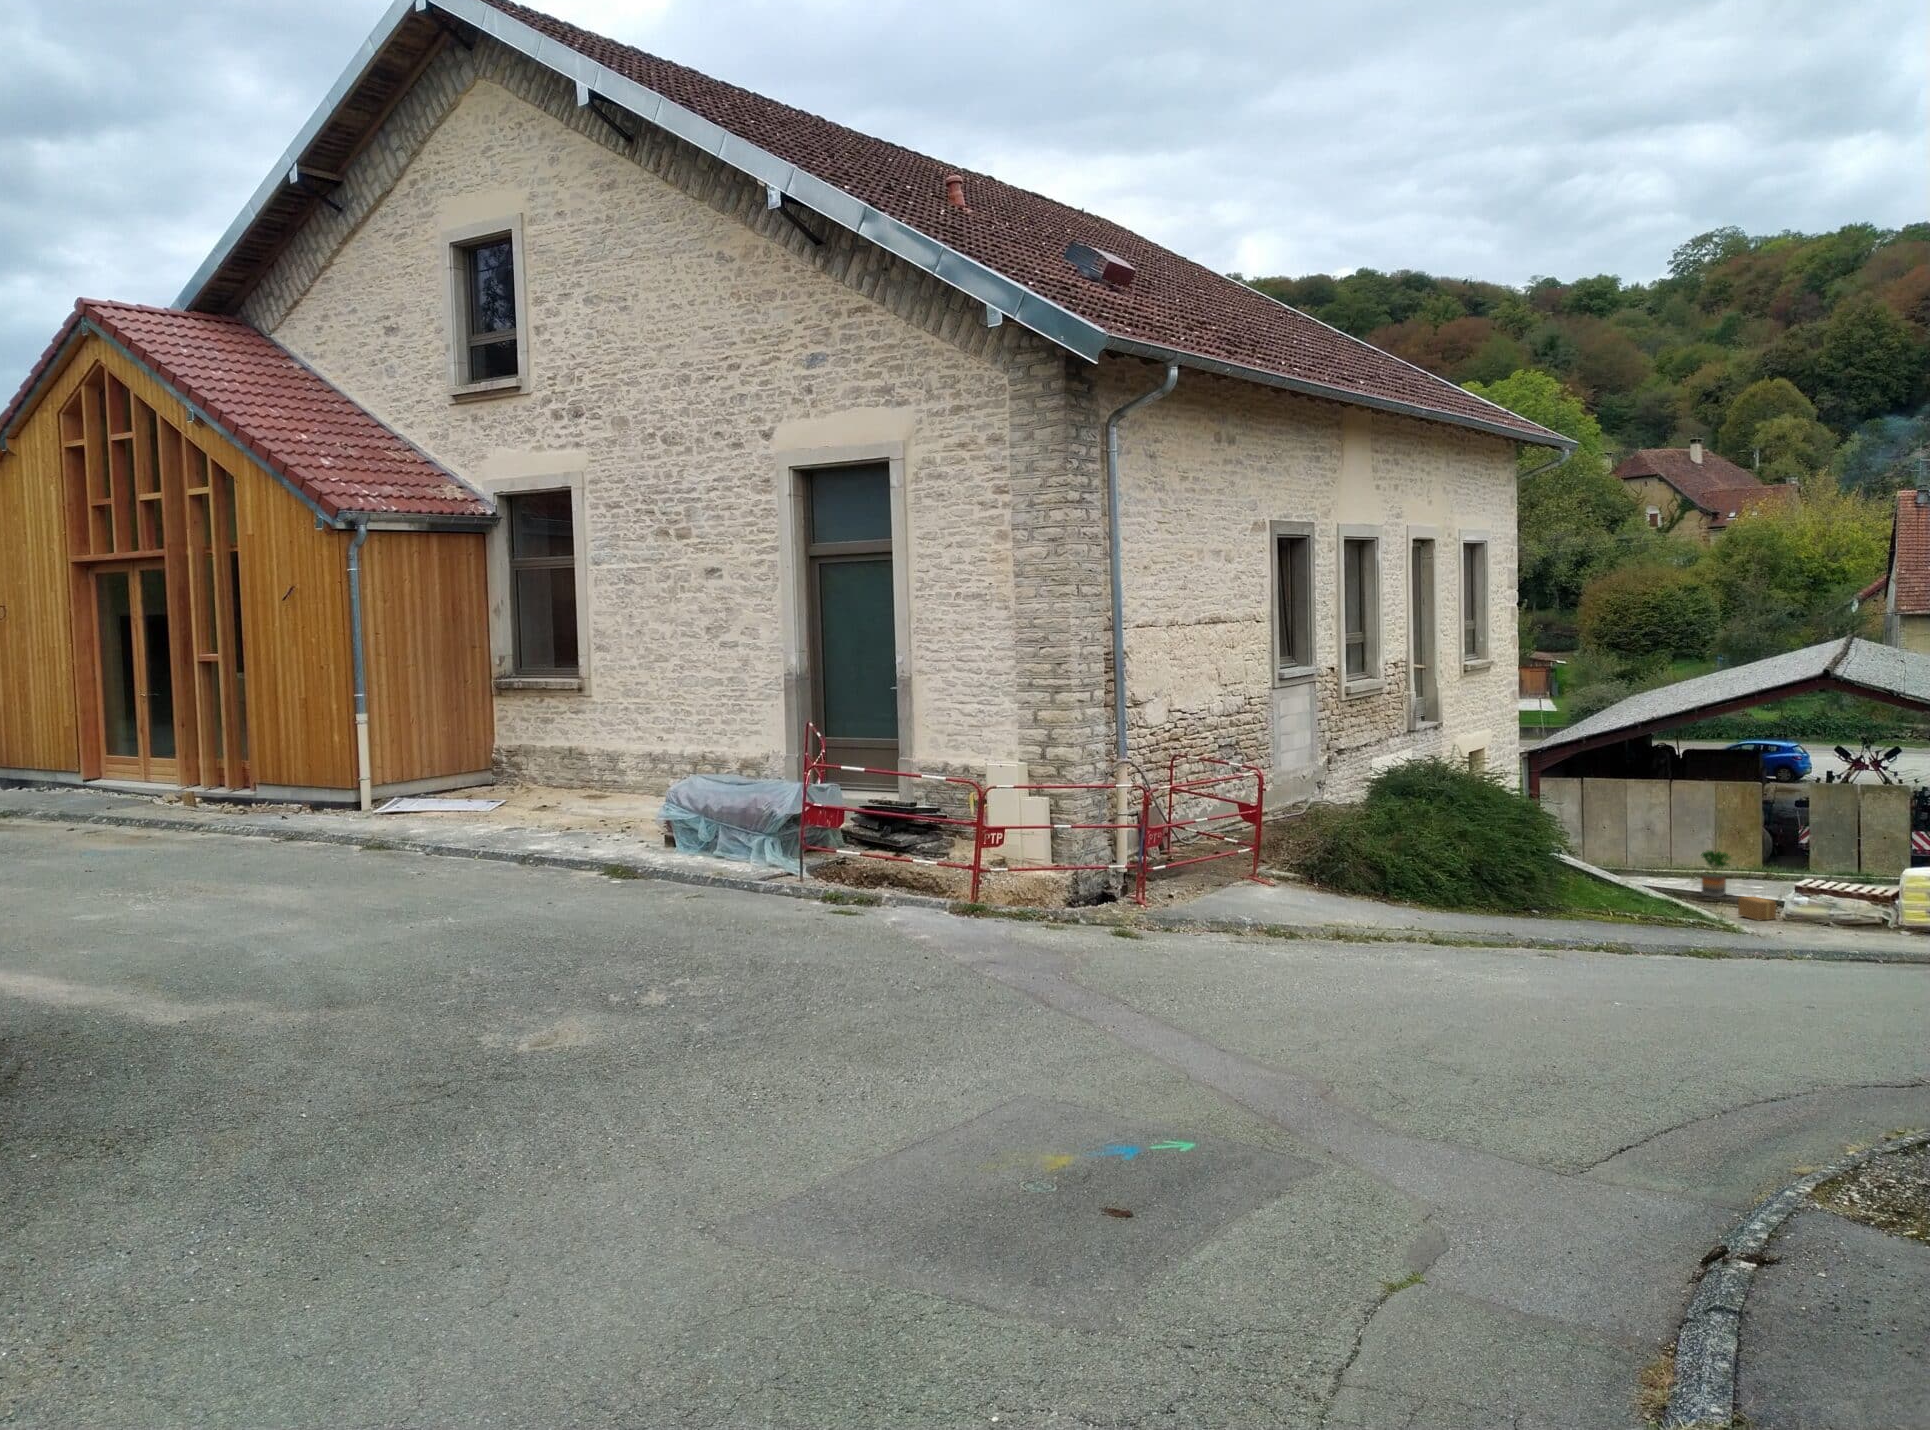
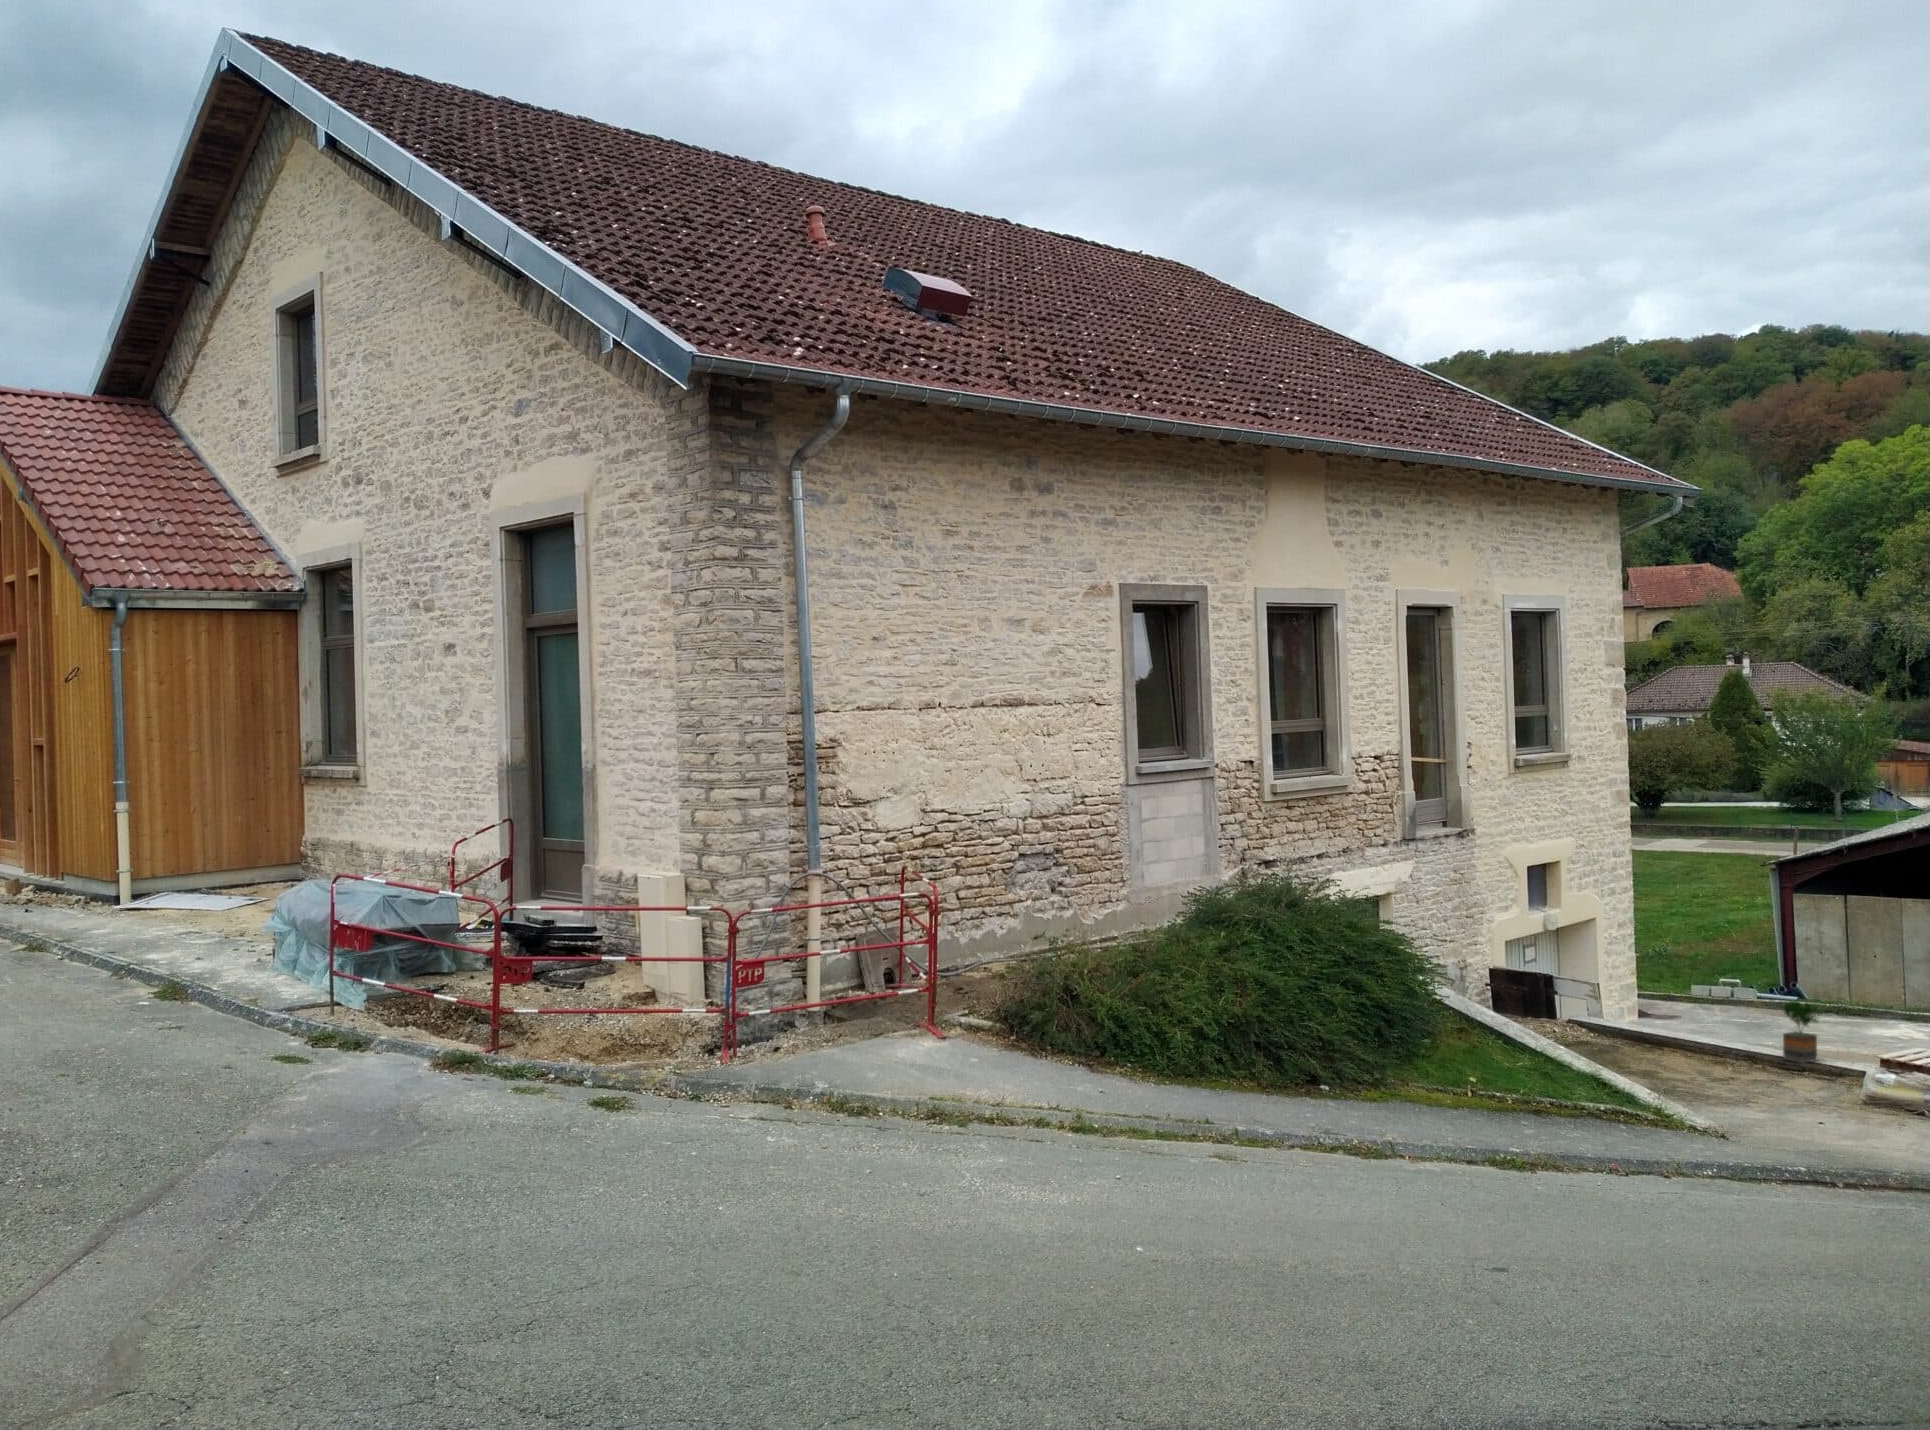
cardboard box: present [1738,896,1776,920] -> none [1794,1067,1841,1101]

